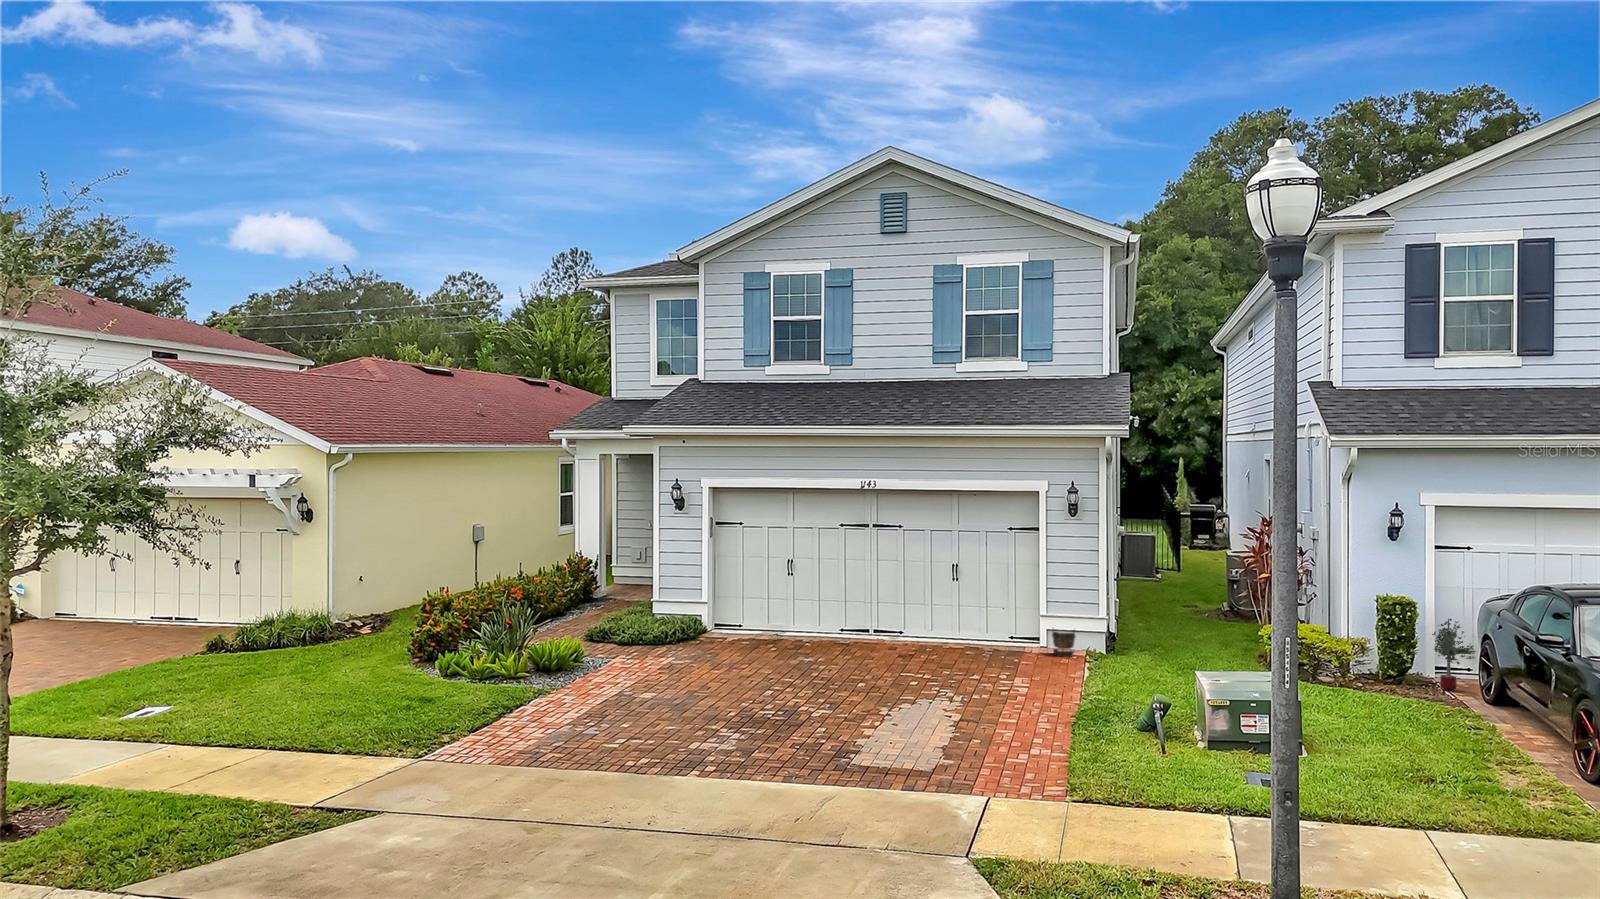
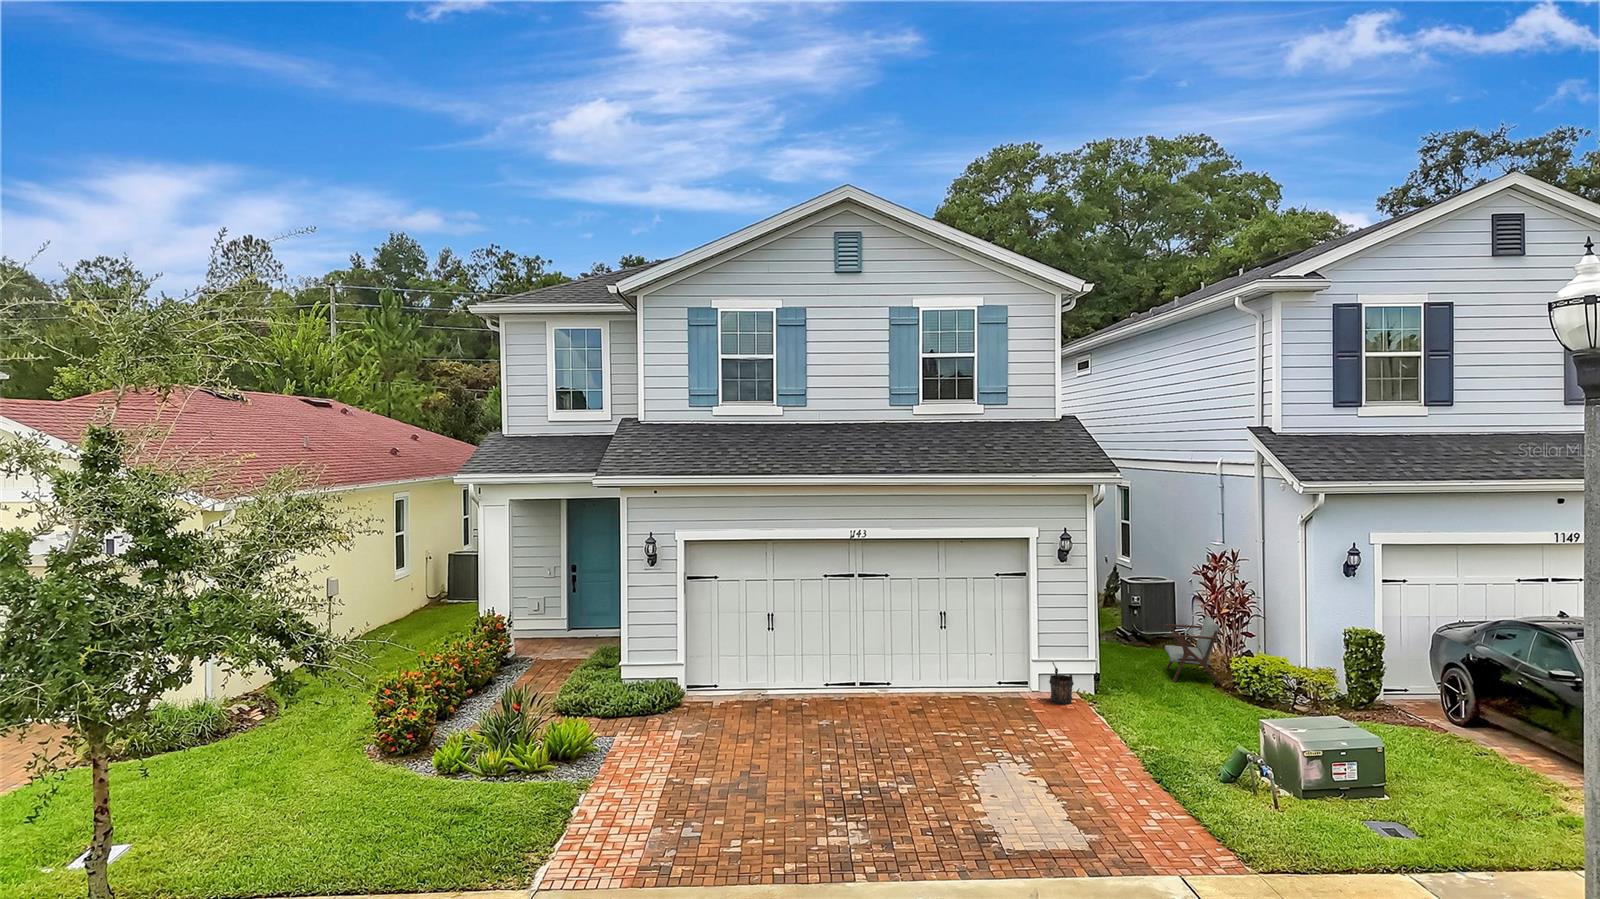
lounge chair: none [1208,588,1274,660] -> present [1165,616,1222,683]
potted tree: present [1432,619,1475,691] -> none [1408,653,1454,719]

